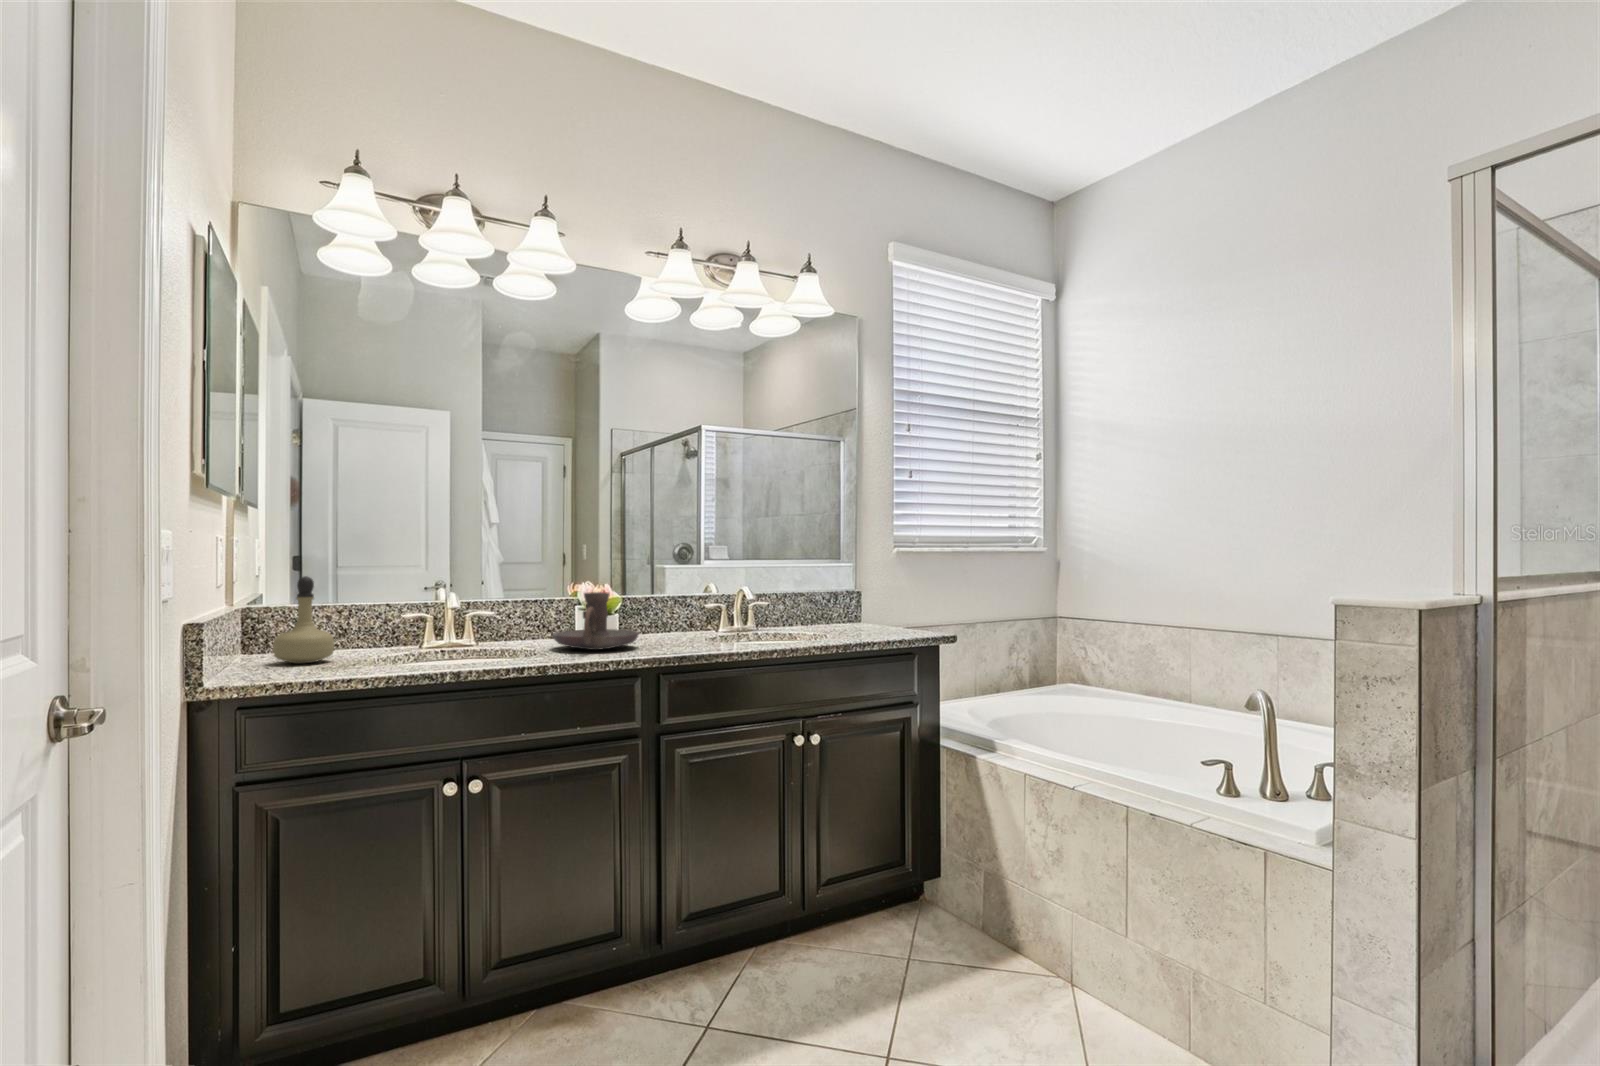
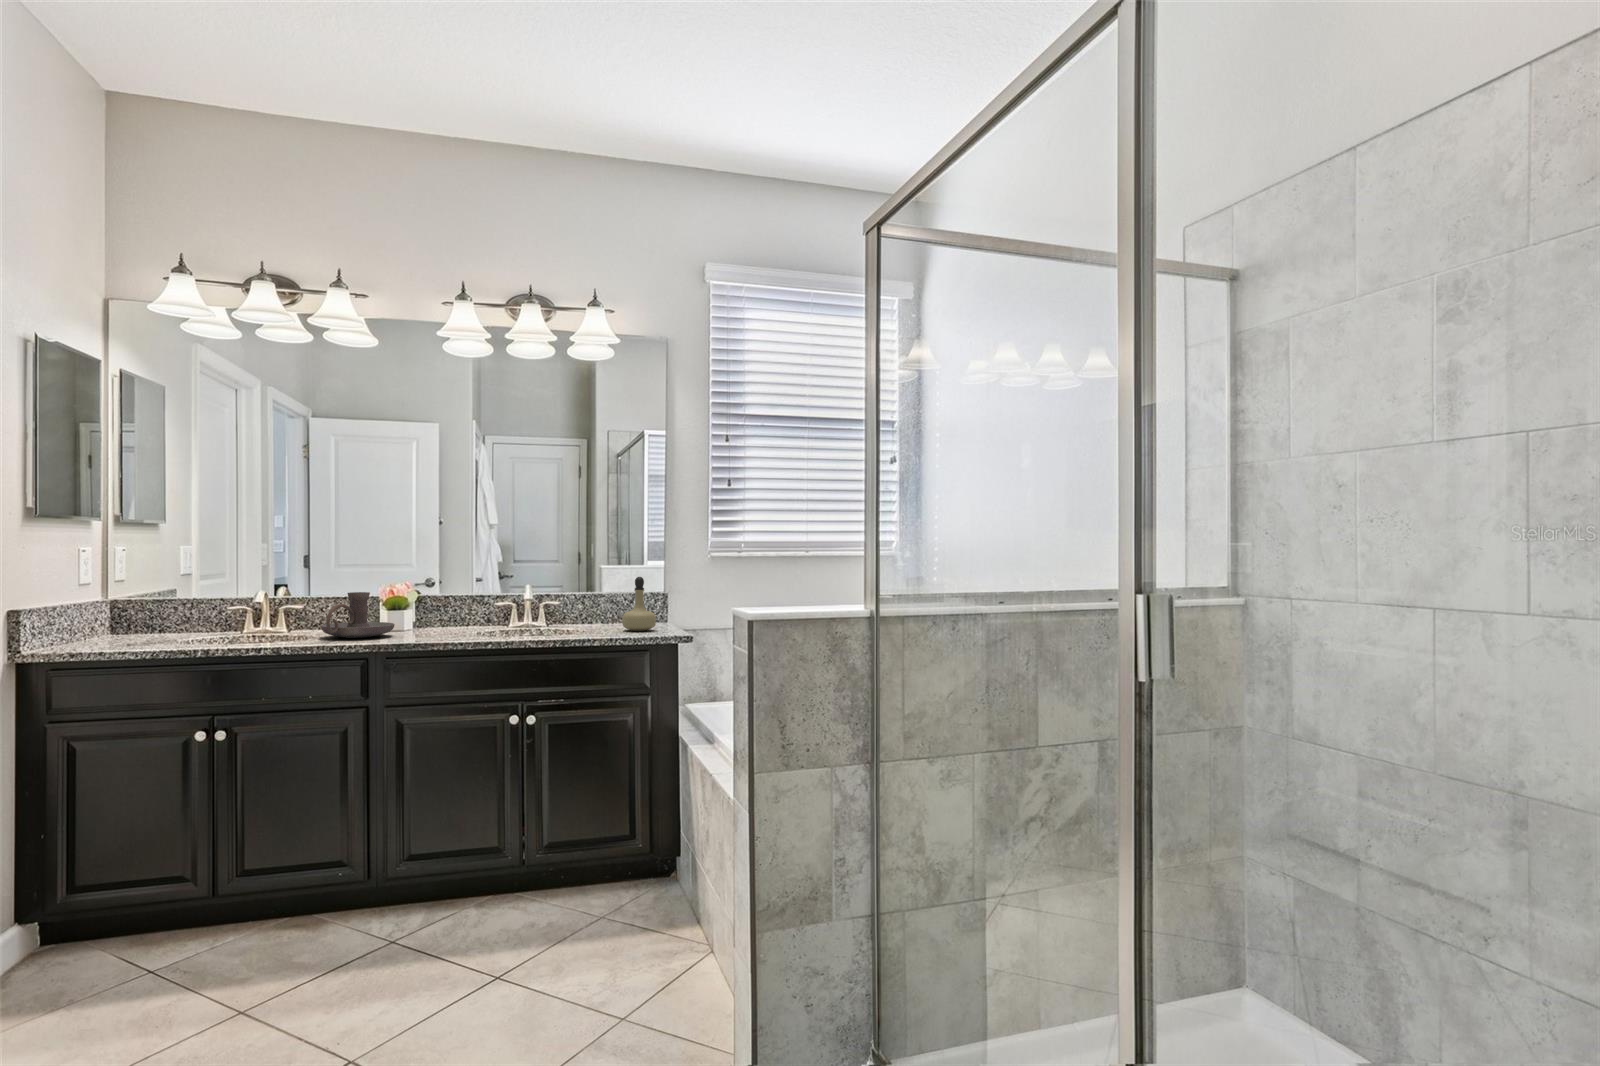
perfume bottle: present [273,576,334,663] -> present [622,577,656,631]

